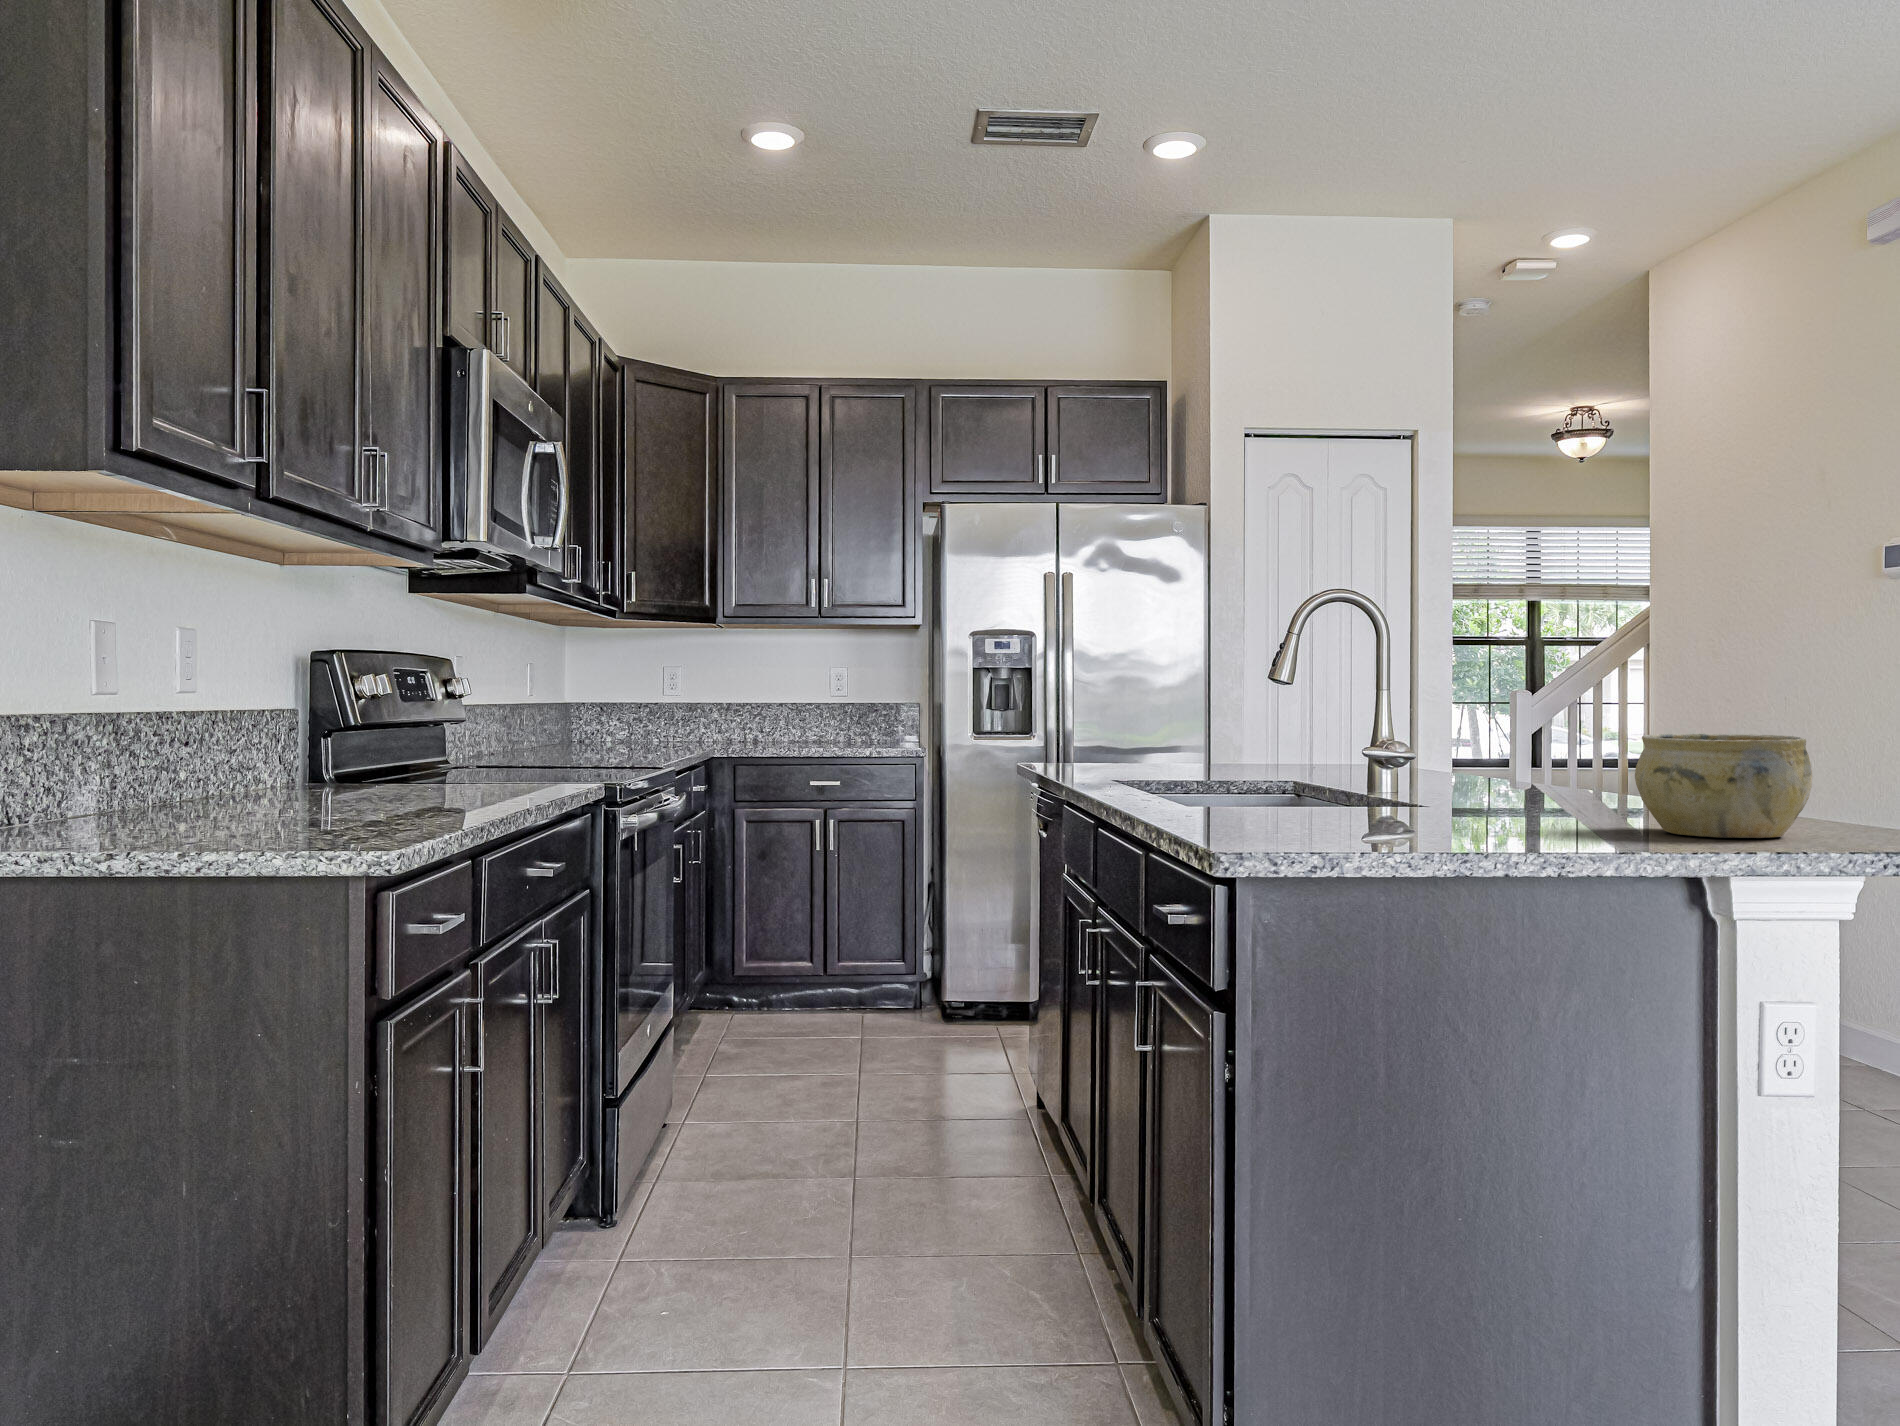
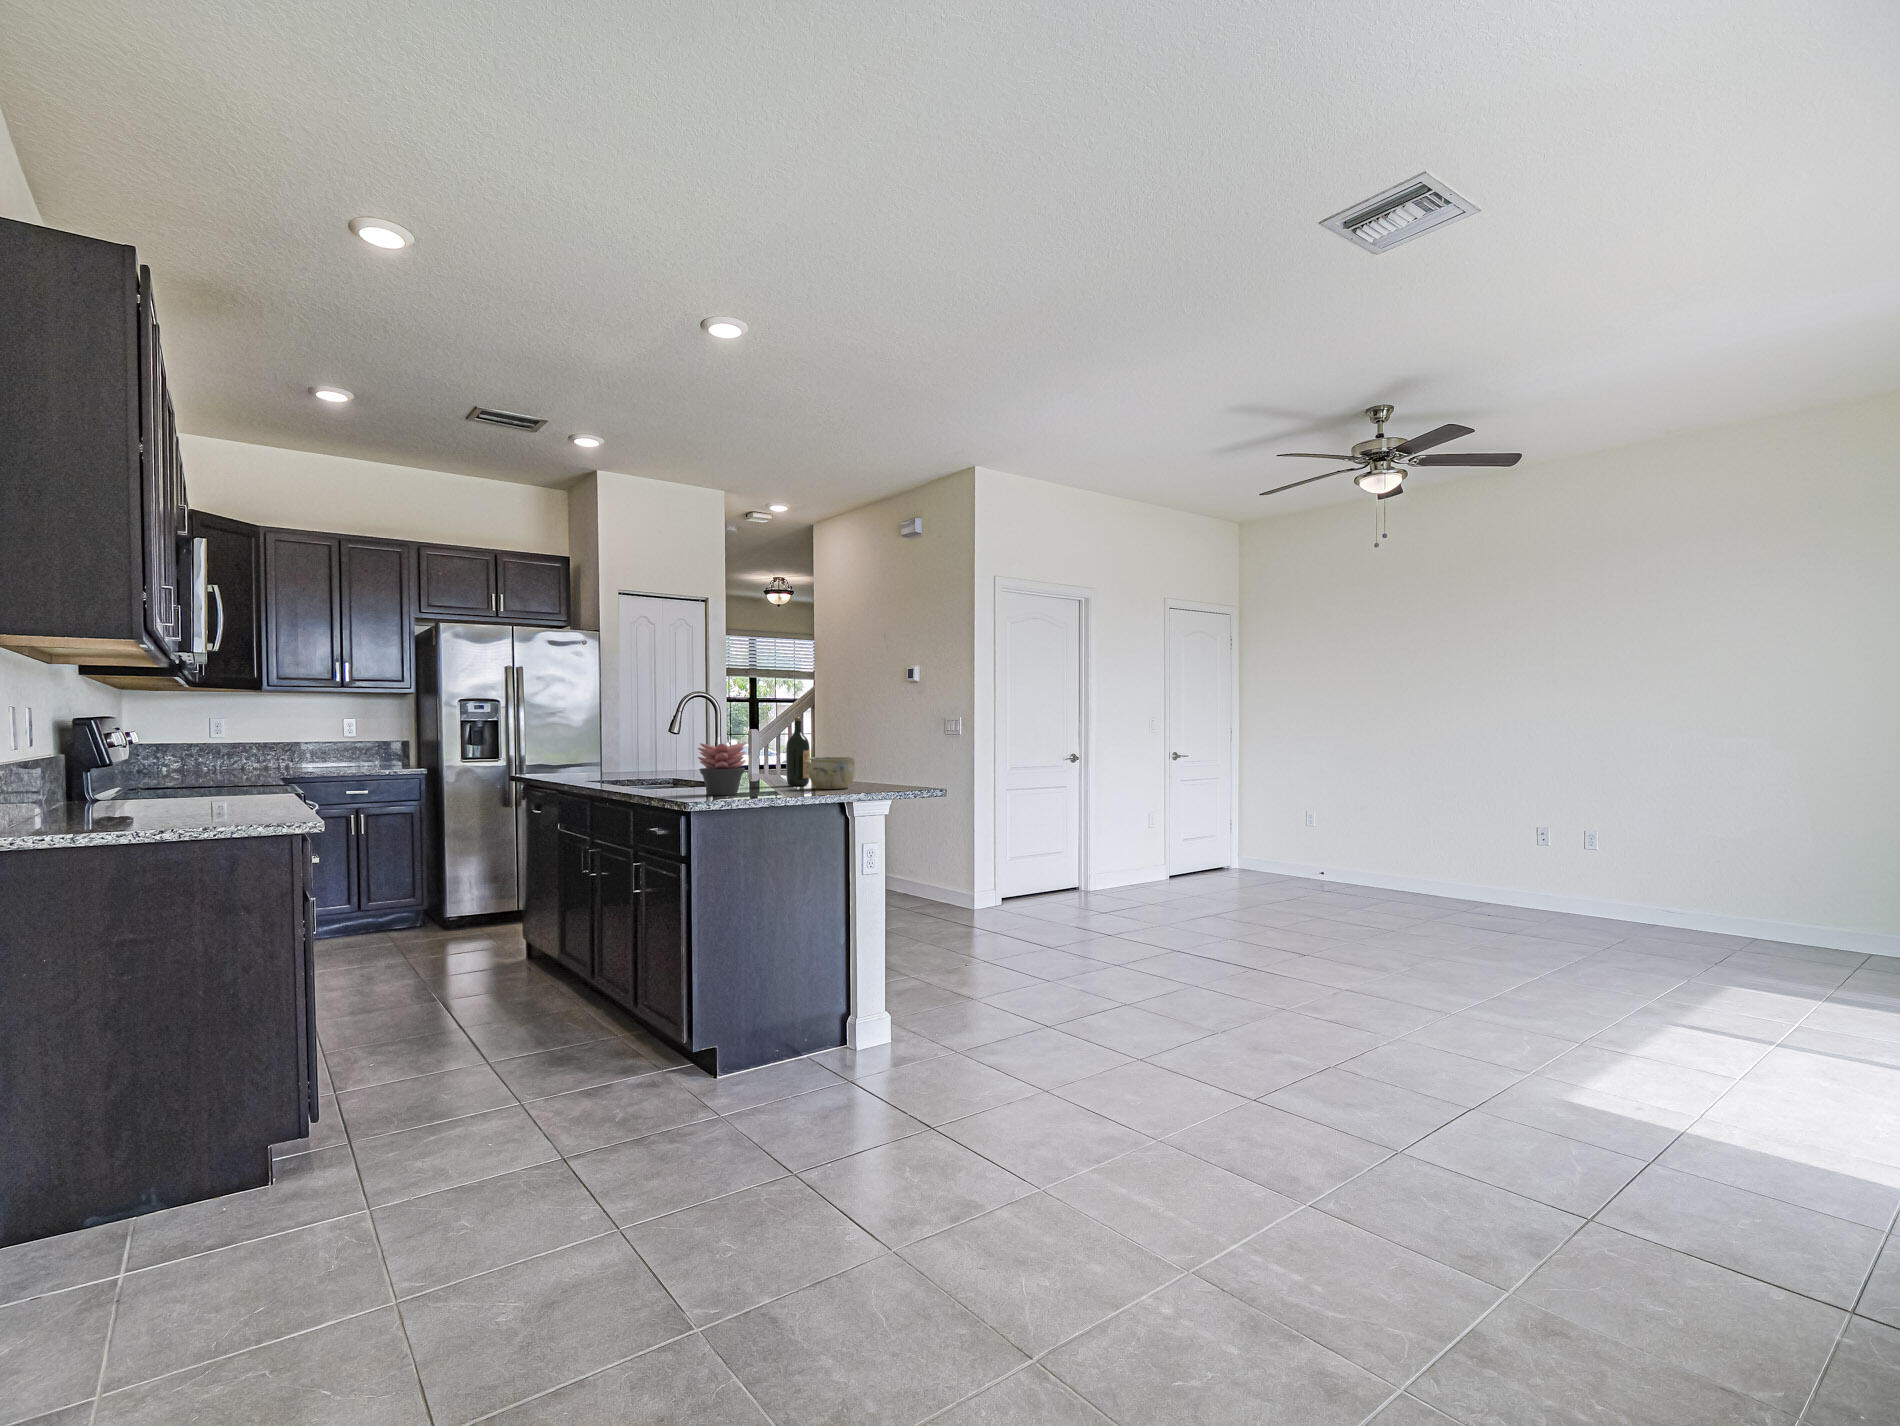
wine bottle: none [1567,621,1642,818] -> present [786,718,810,786]
succulent plant: none [1270,683,1423,841] -> present [698,743,746,795]

